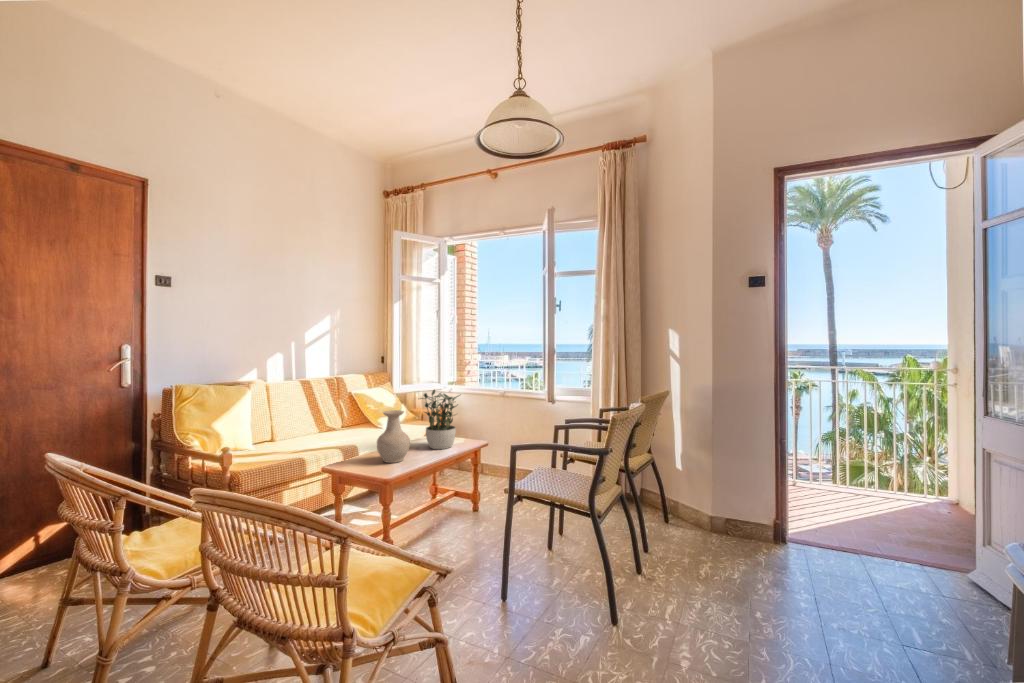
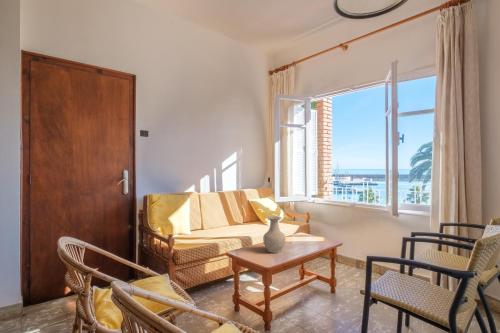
potted plant: present [421,390,460,449] -> none [291,202,322,245]

